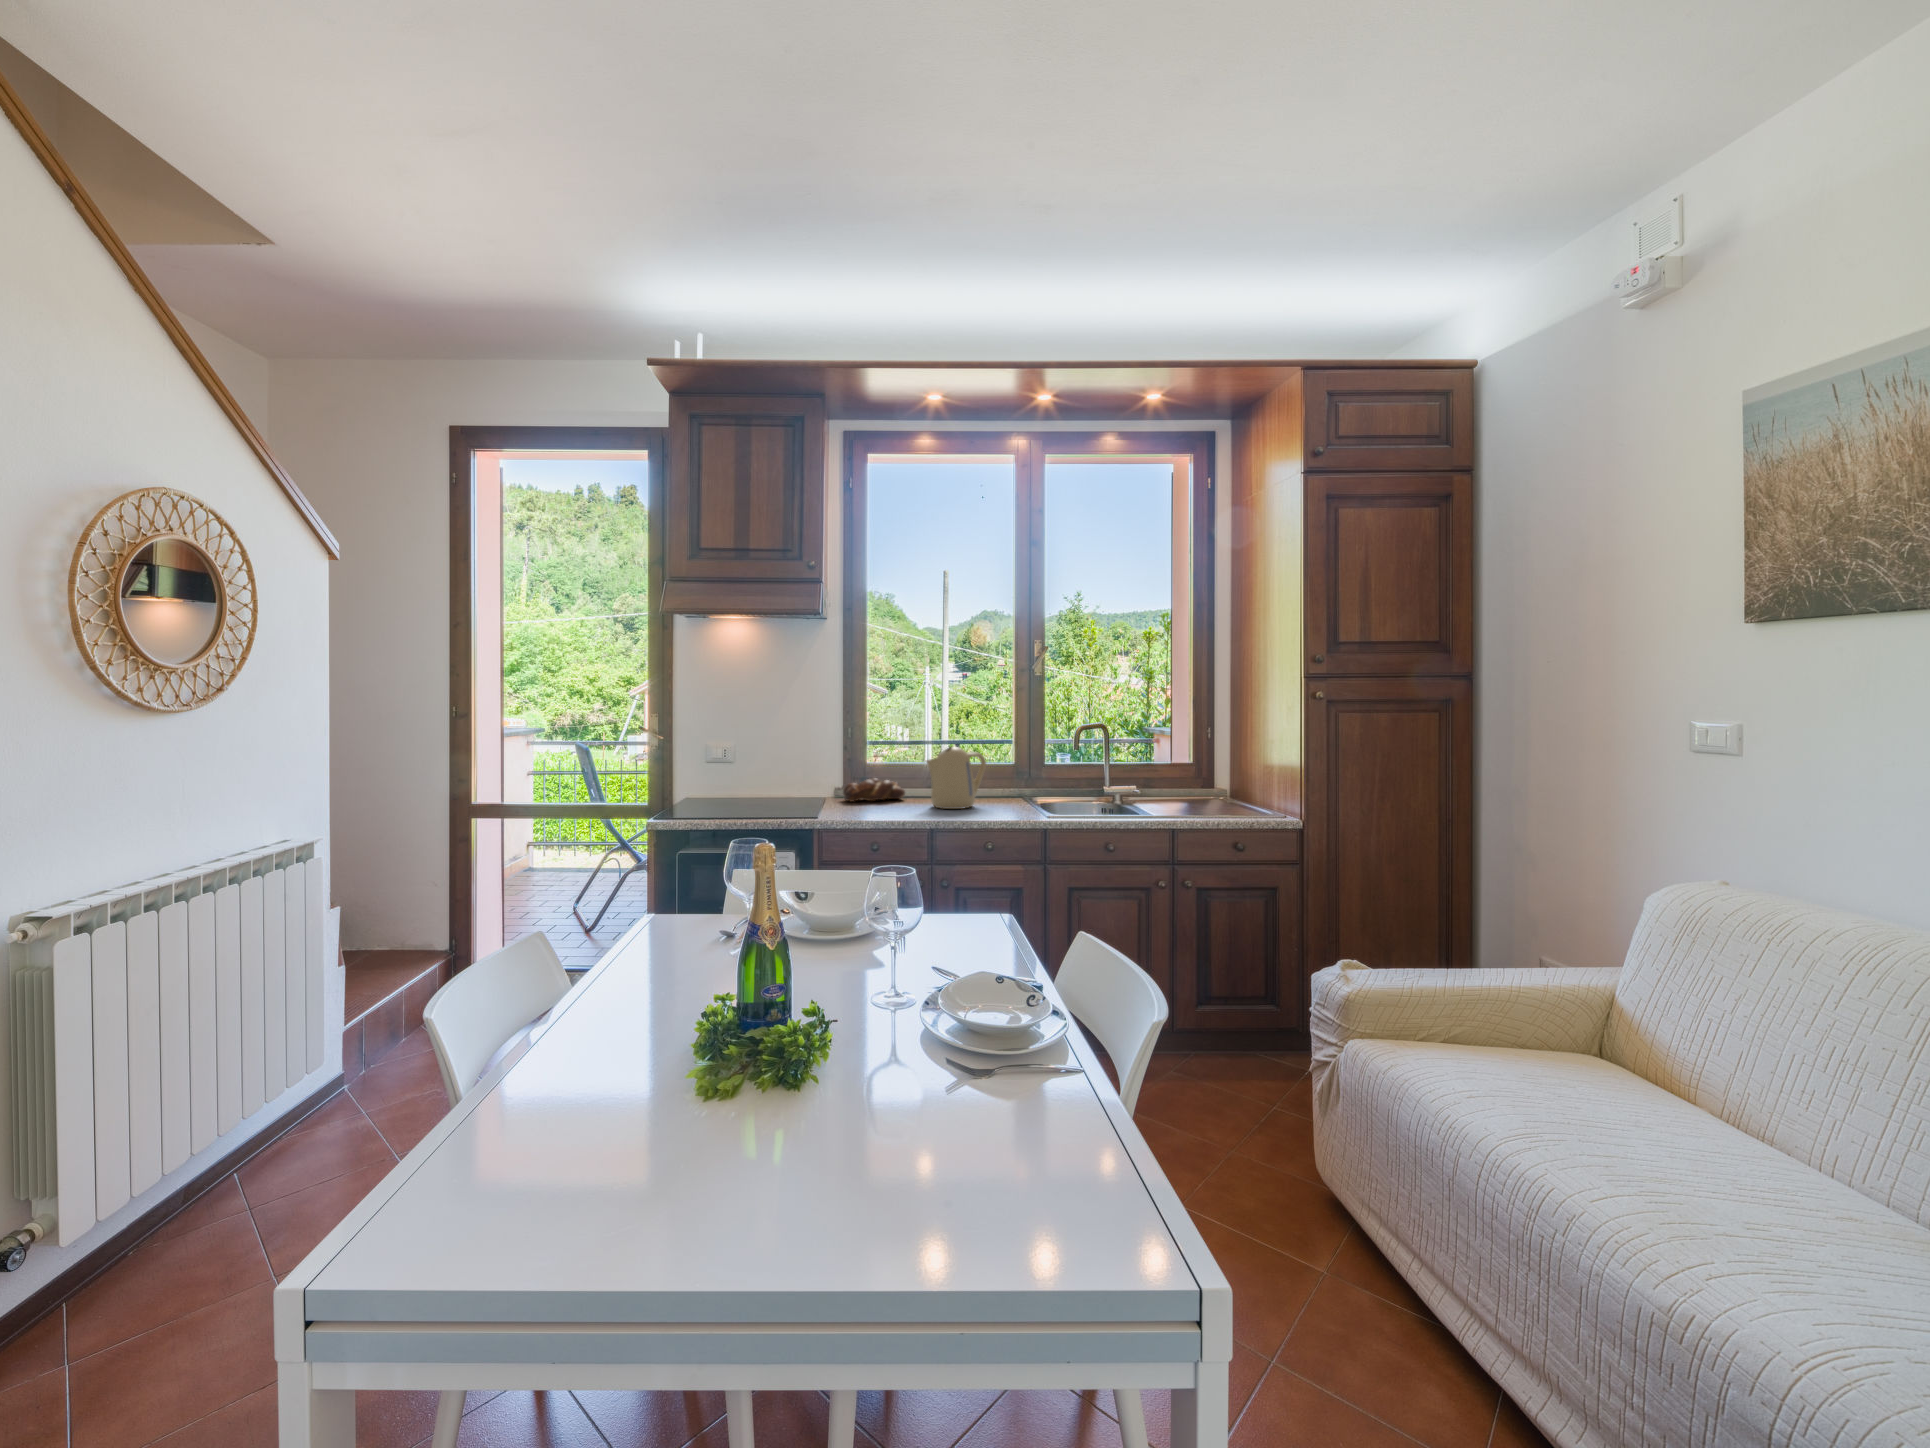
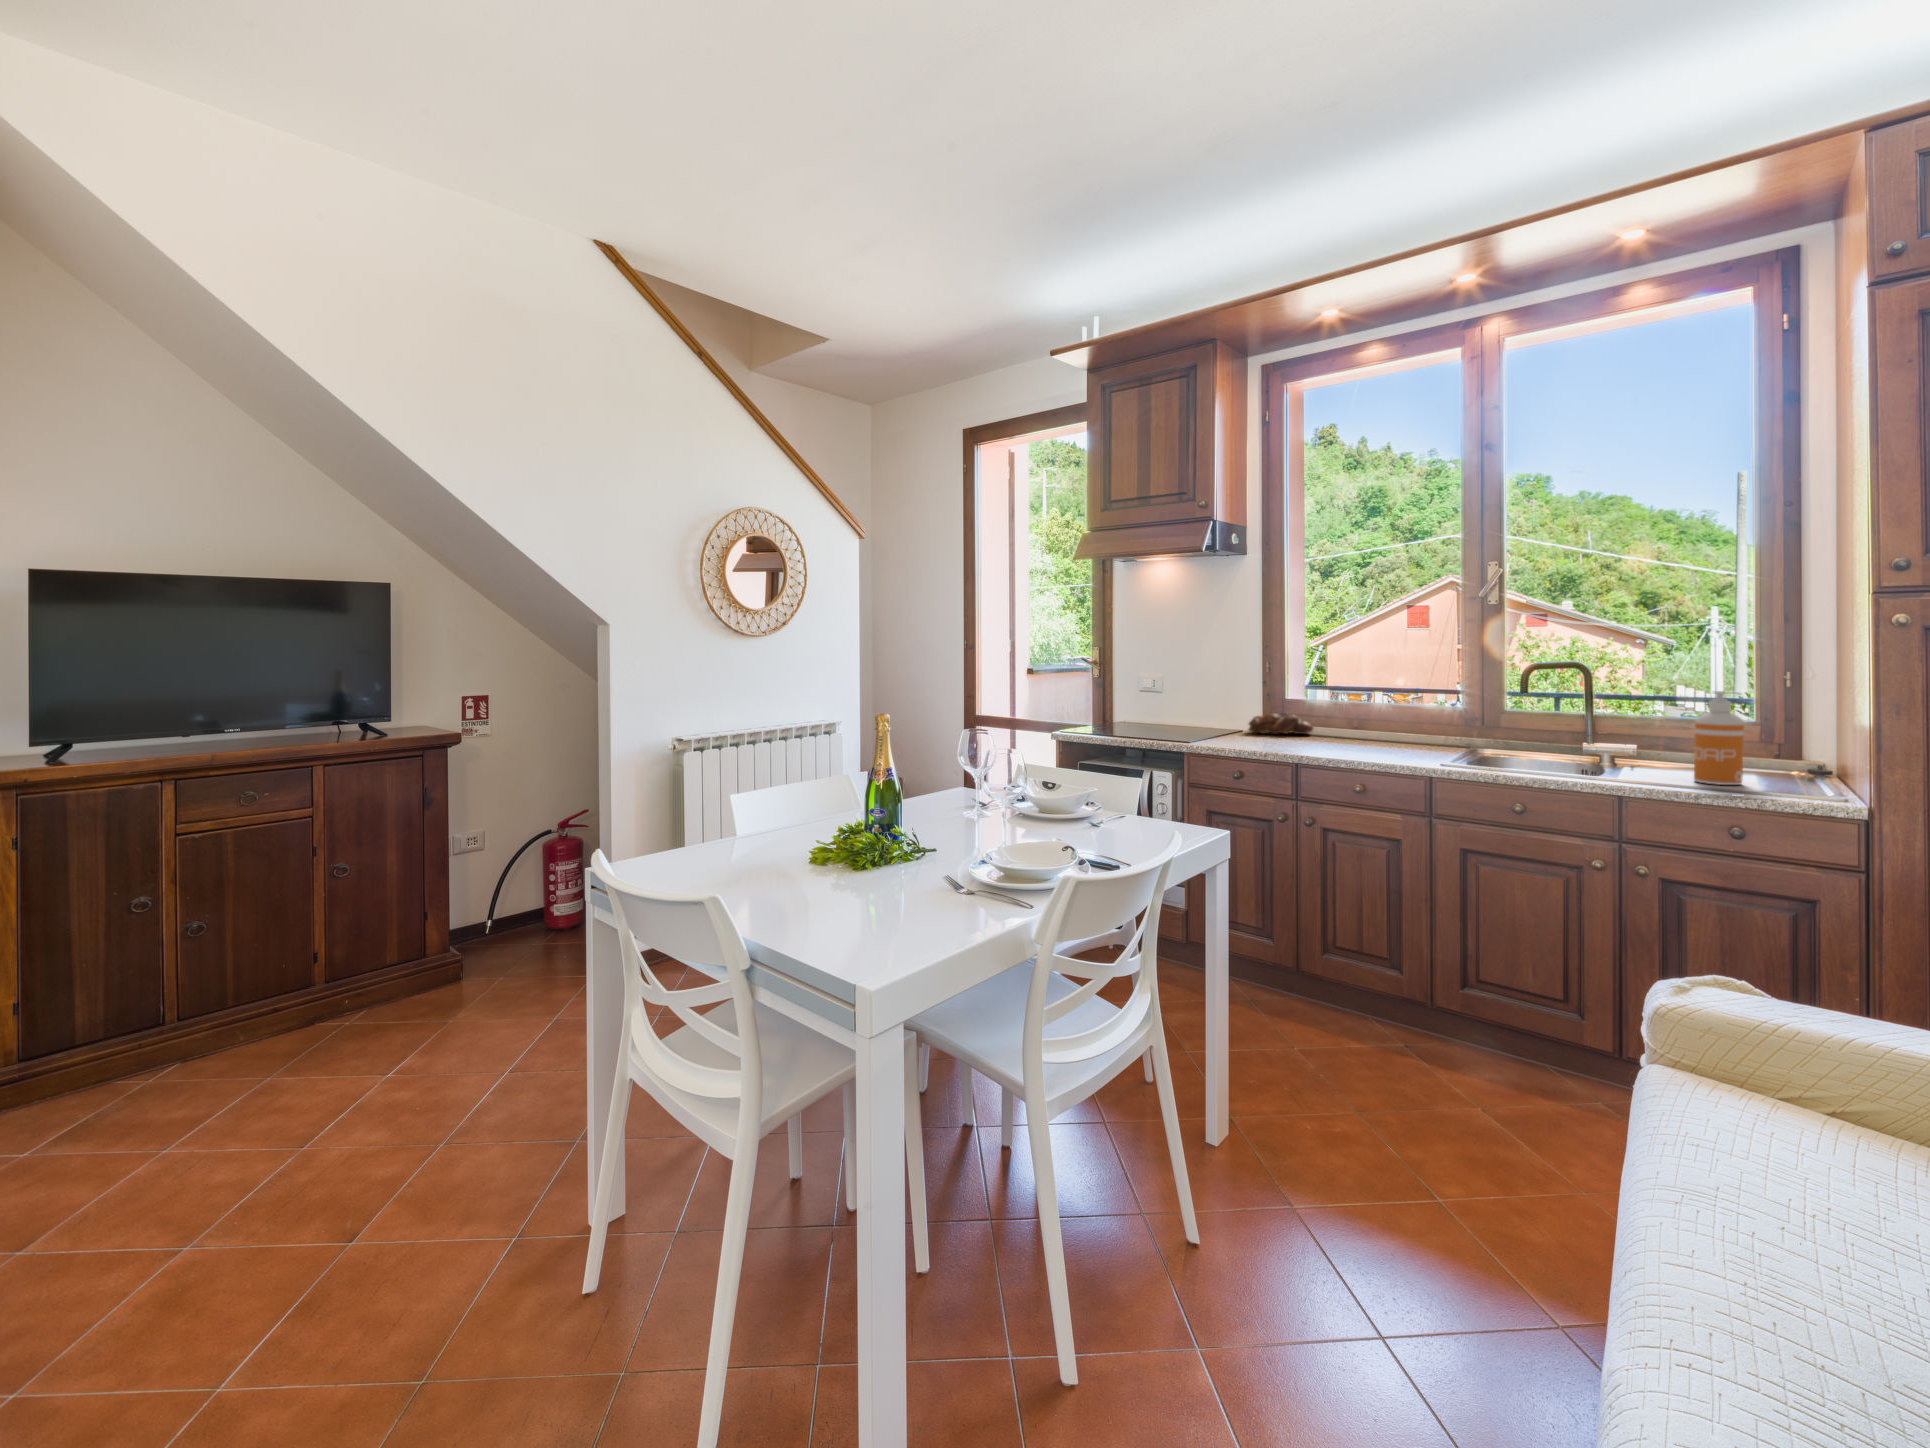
kettle: present [926,746,986,809] -> none [1315,681,1388,746]
soap dispenser: none [1224,749,1252,818] -> present [1694,691,1744,785]

